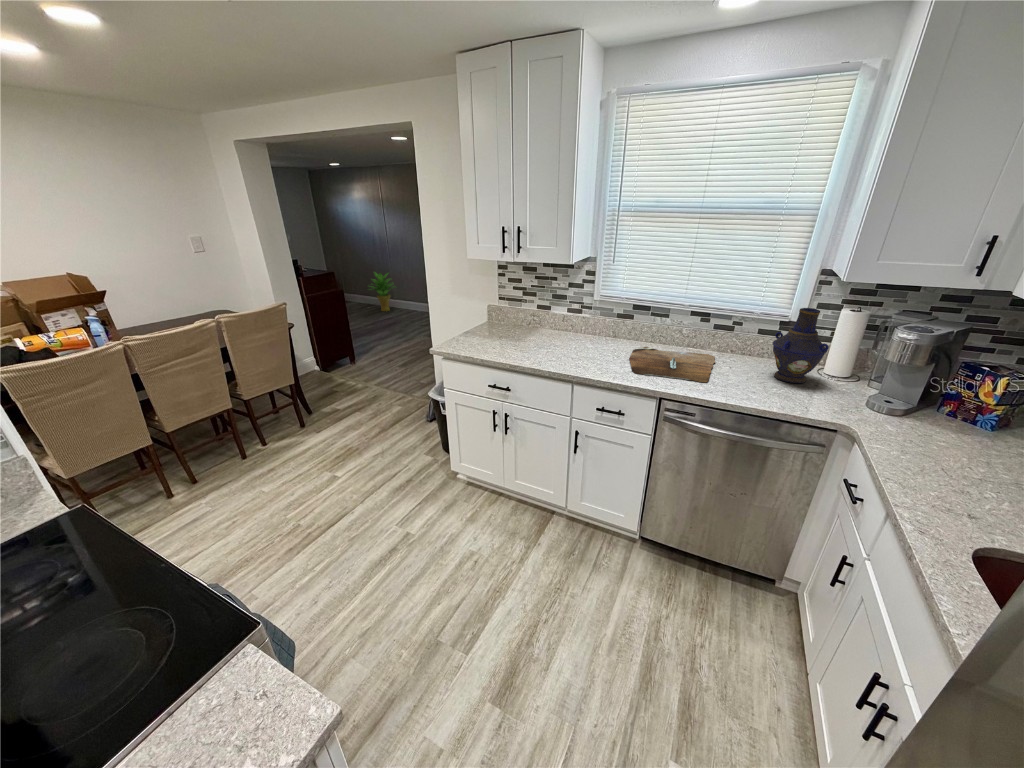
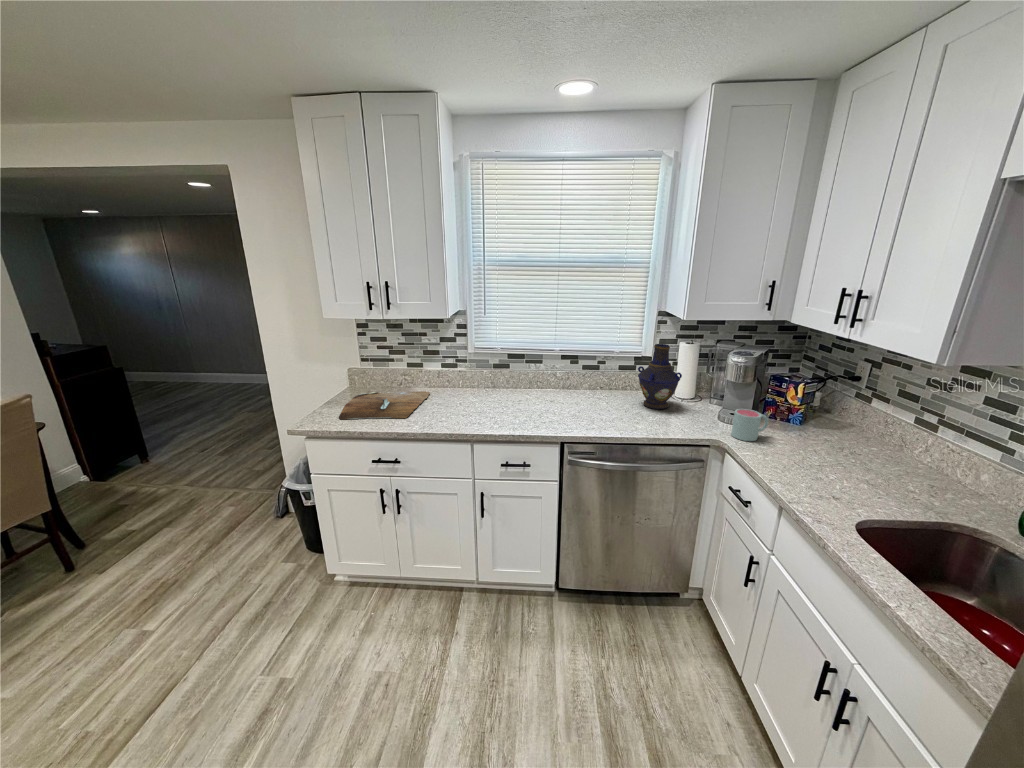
potted plant: present [371,273,392,311] -> none [158,339,204,387]
cutting board: present [629,347,715,382] -> present [339,391,430,419]
mug: none [872,395,932,436] -> present [731,409,768,441]

